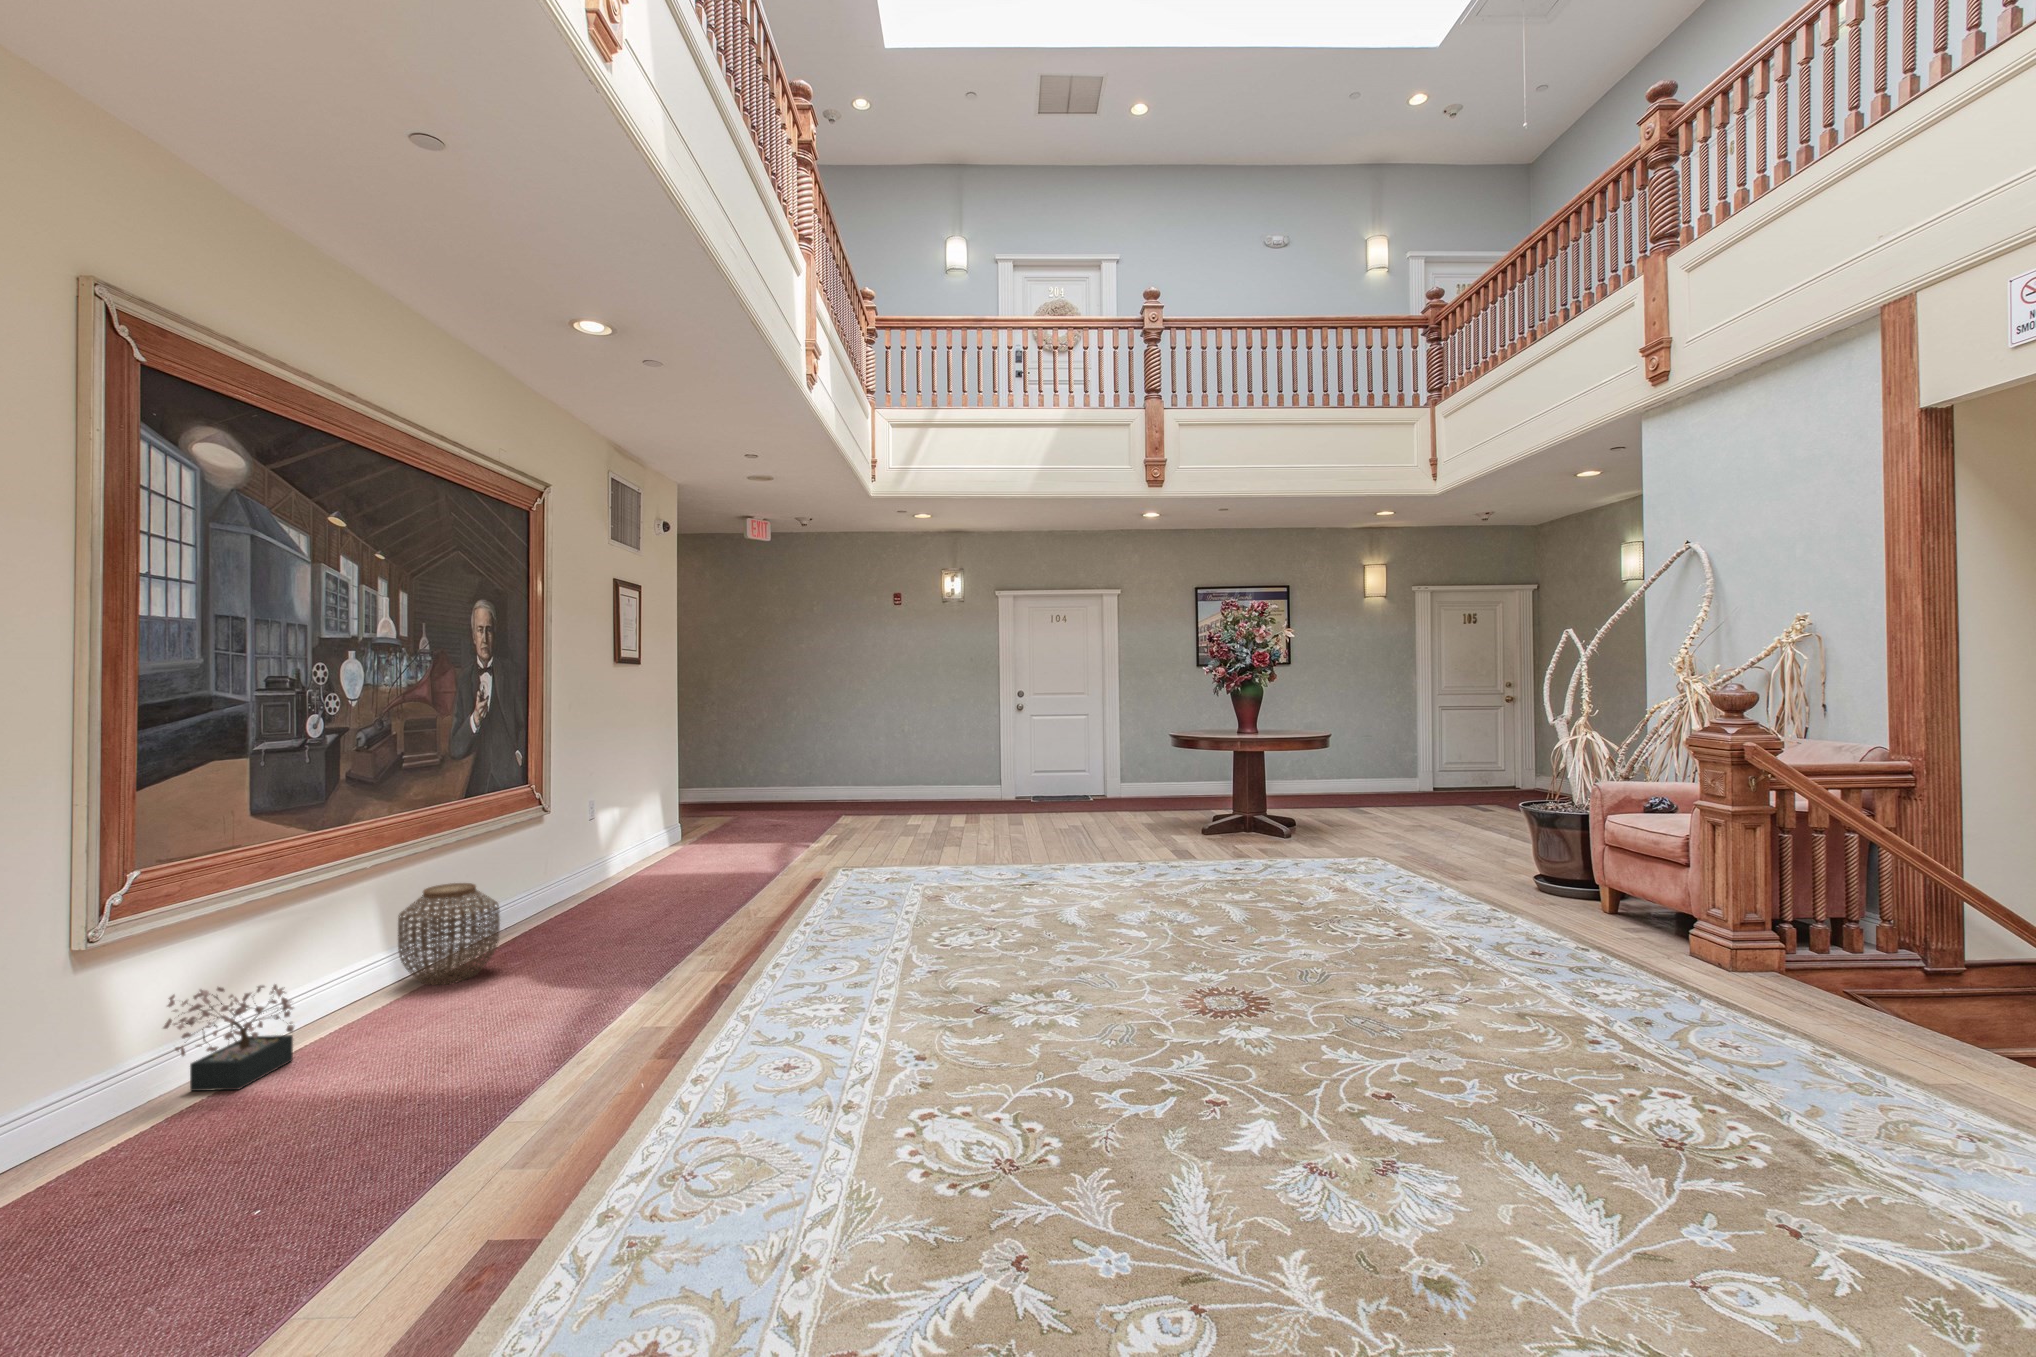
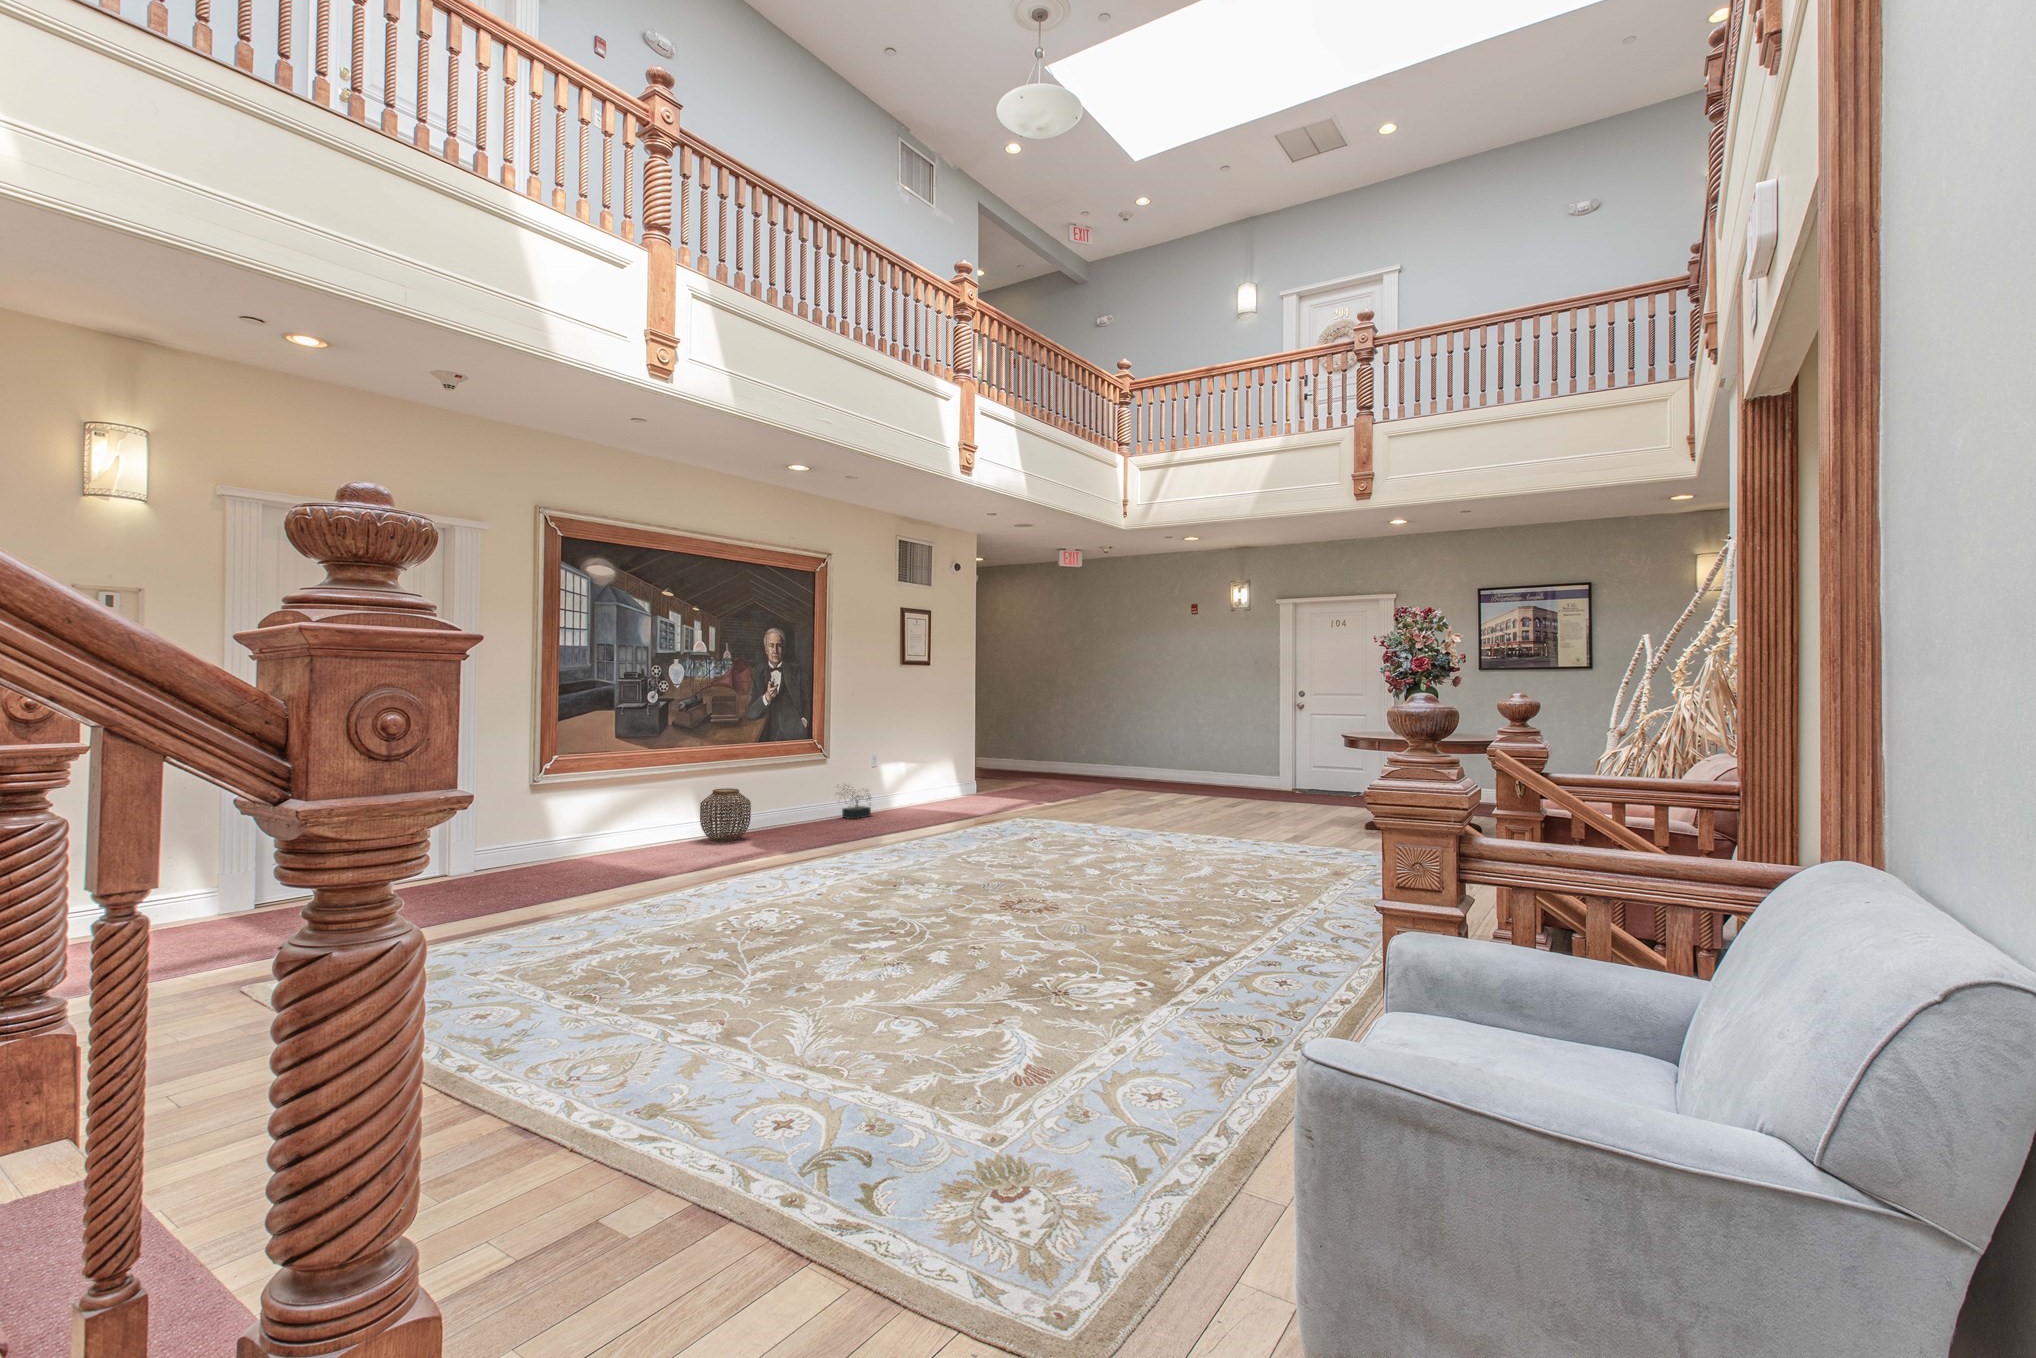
decorative plant: present [163,984,294,1091] -> present [838,785,871,819]

